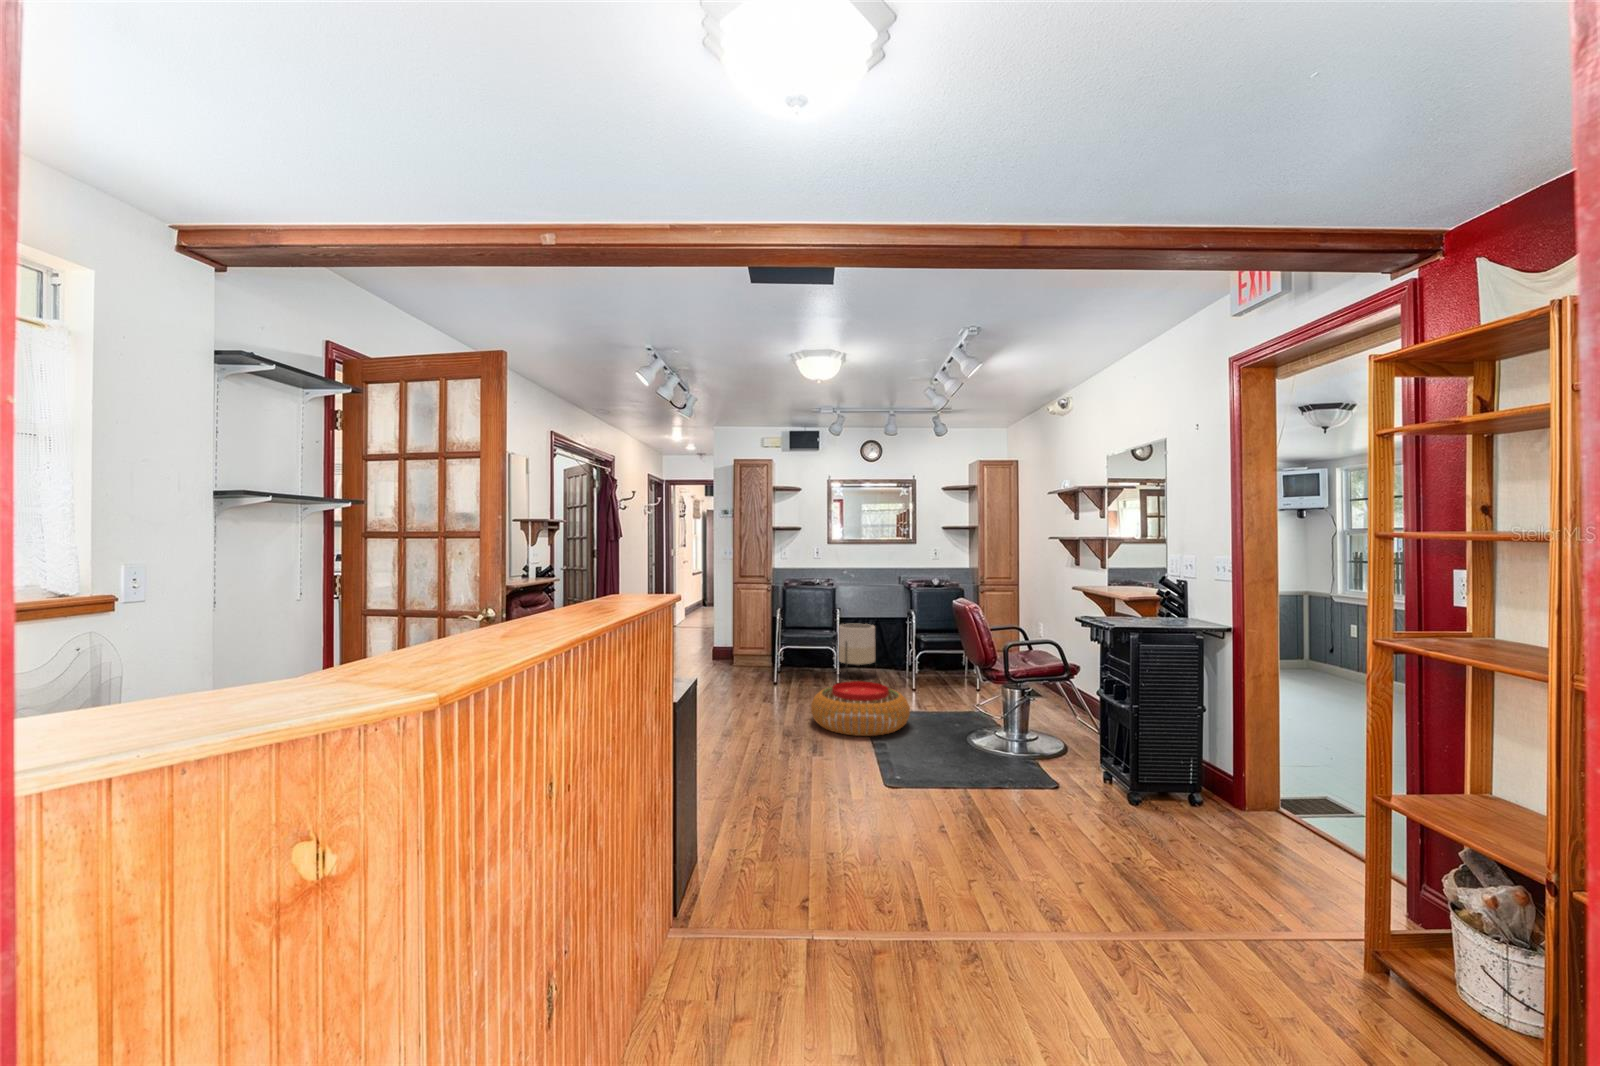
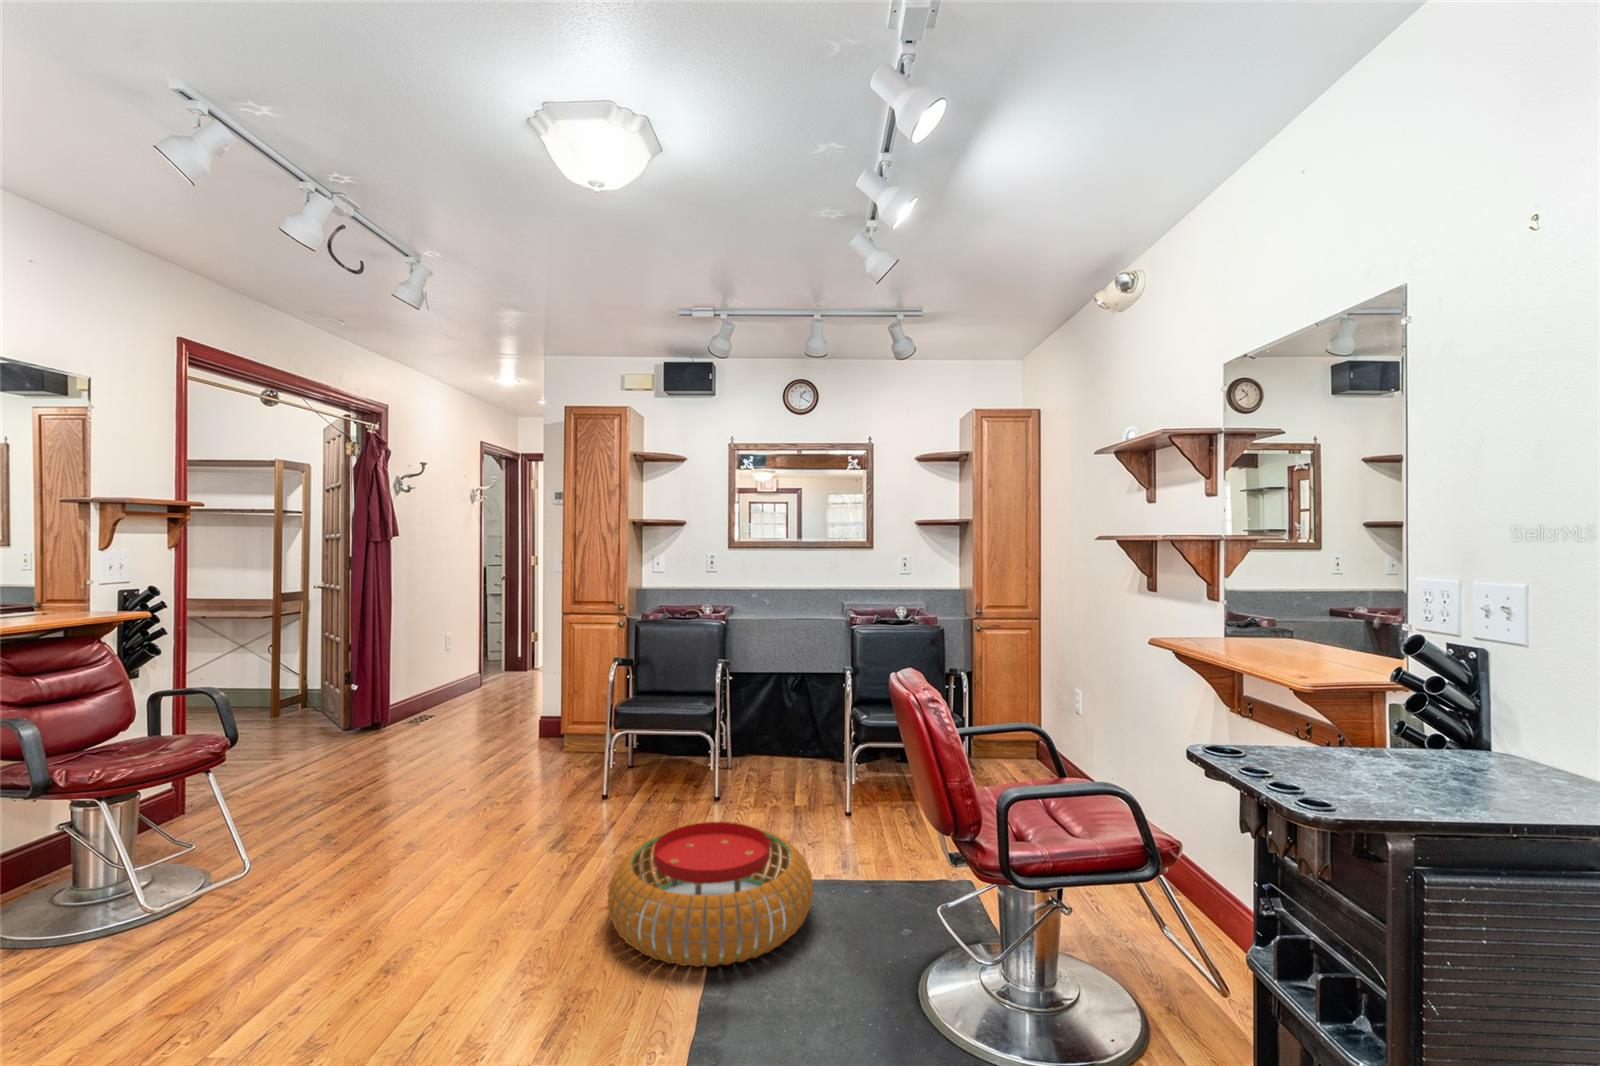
planter: present [839,624,876,673] -> none [730,683,796,785]

